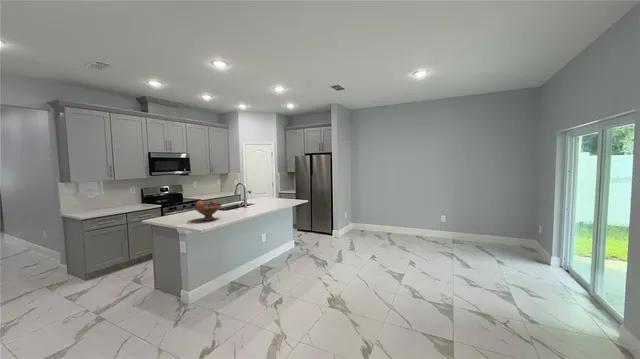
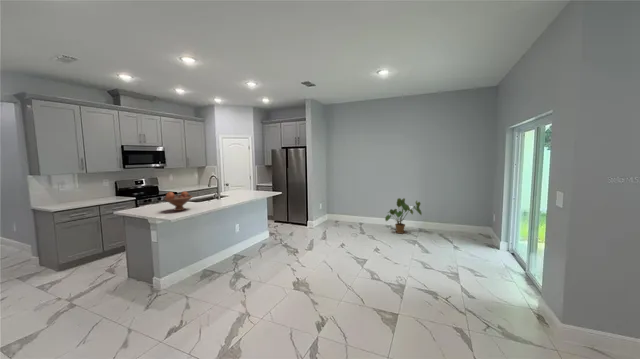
house plant: none [417,207,458,245] -> present [385,198,422,233]

